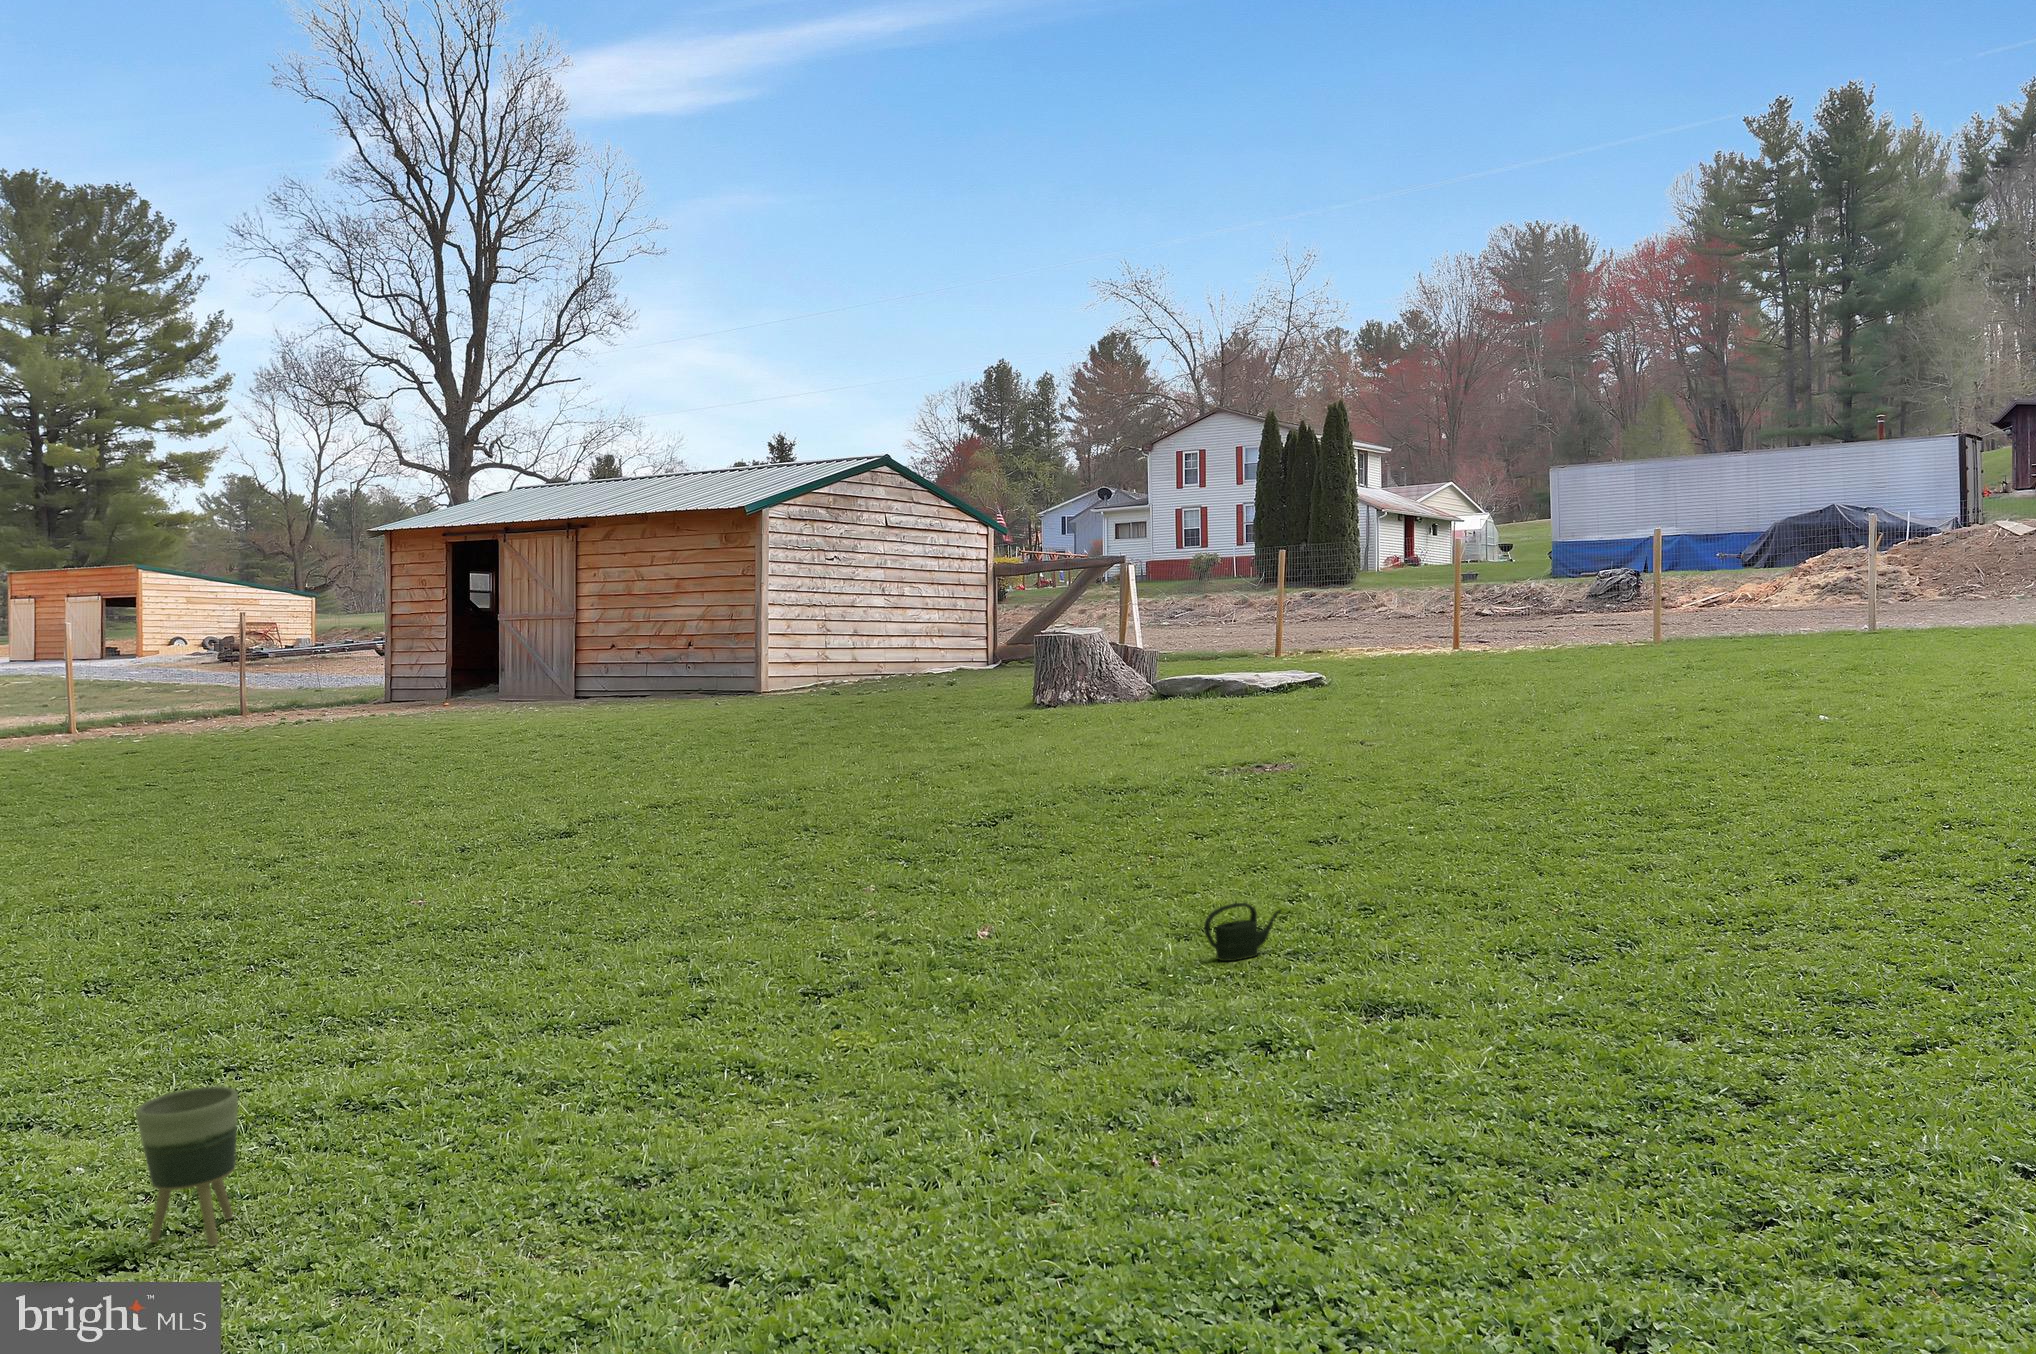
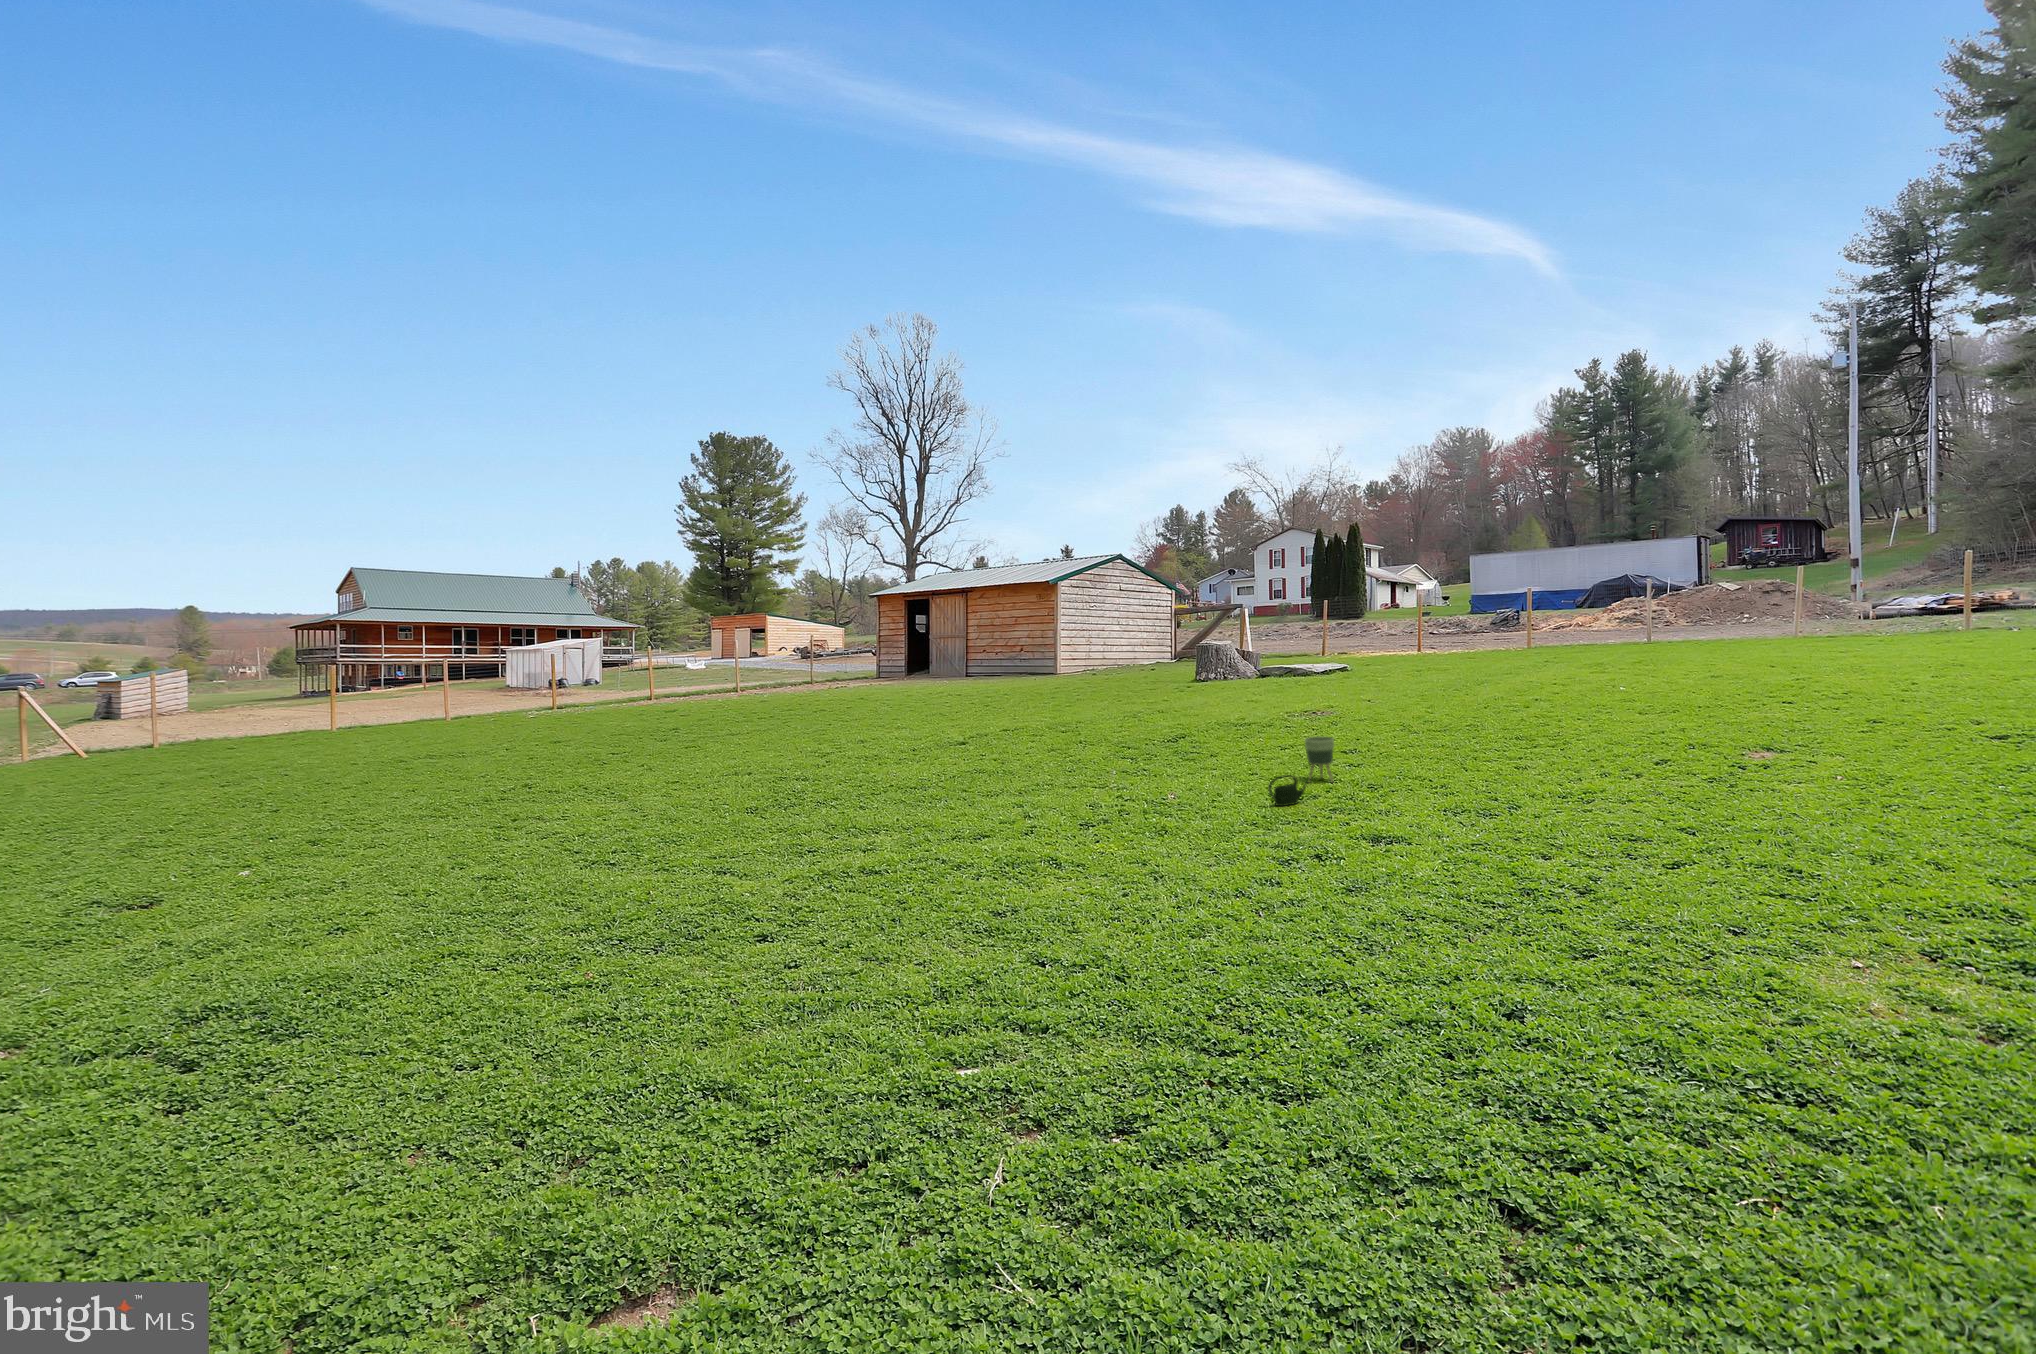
planter: present [136,1087,238,1246] -> present [1305,736,1334,782]

